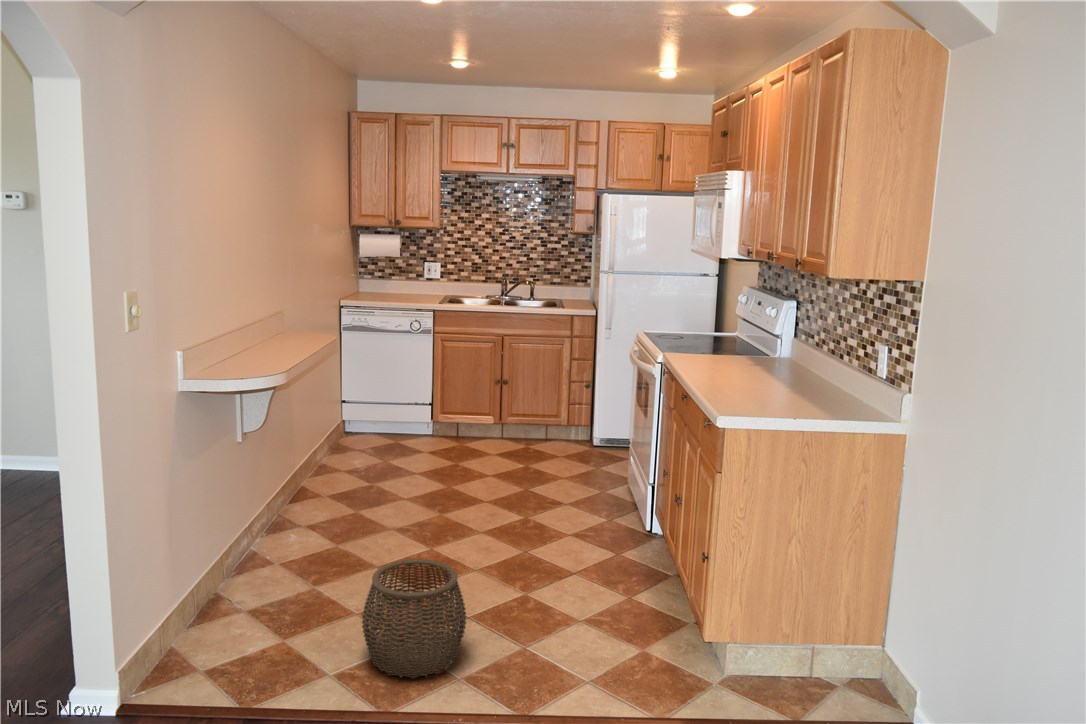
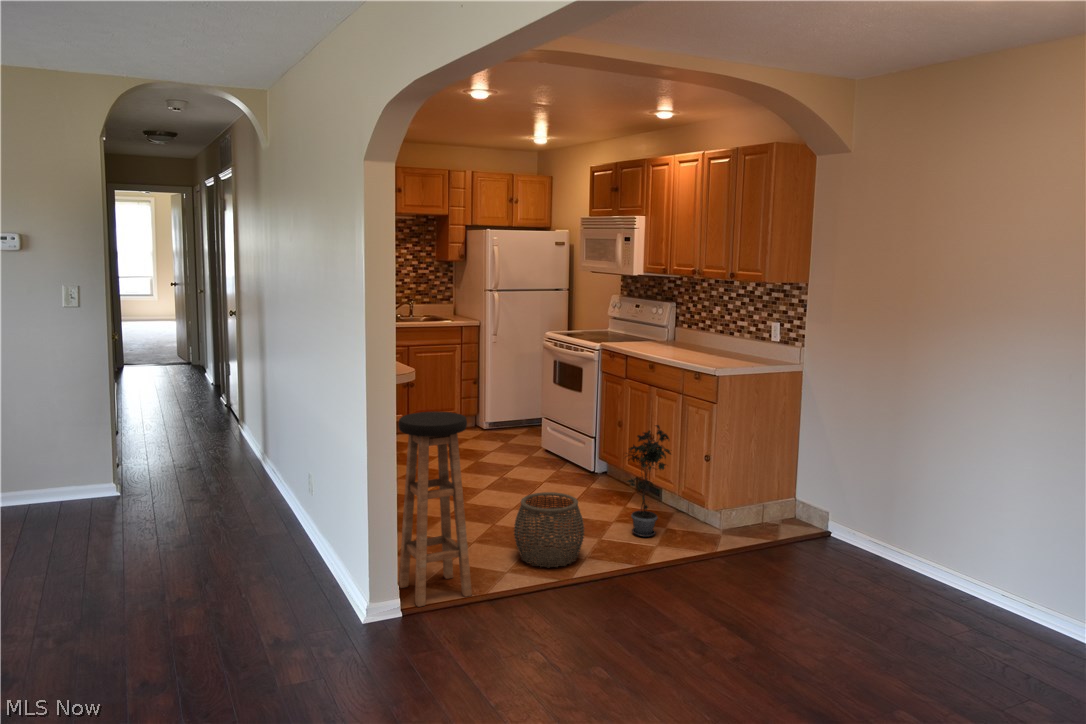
bar stool: none [151,423,263,693] -> present [398,412,472,607]
potted plant: none [565,489,641,658] -> present [628,425,671,537]

